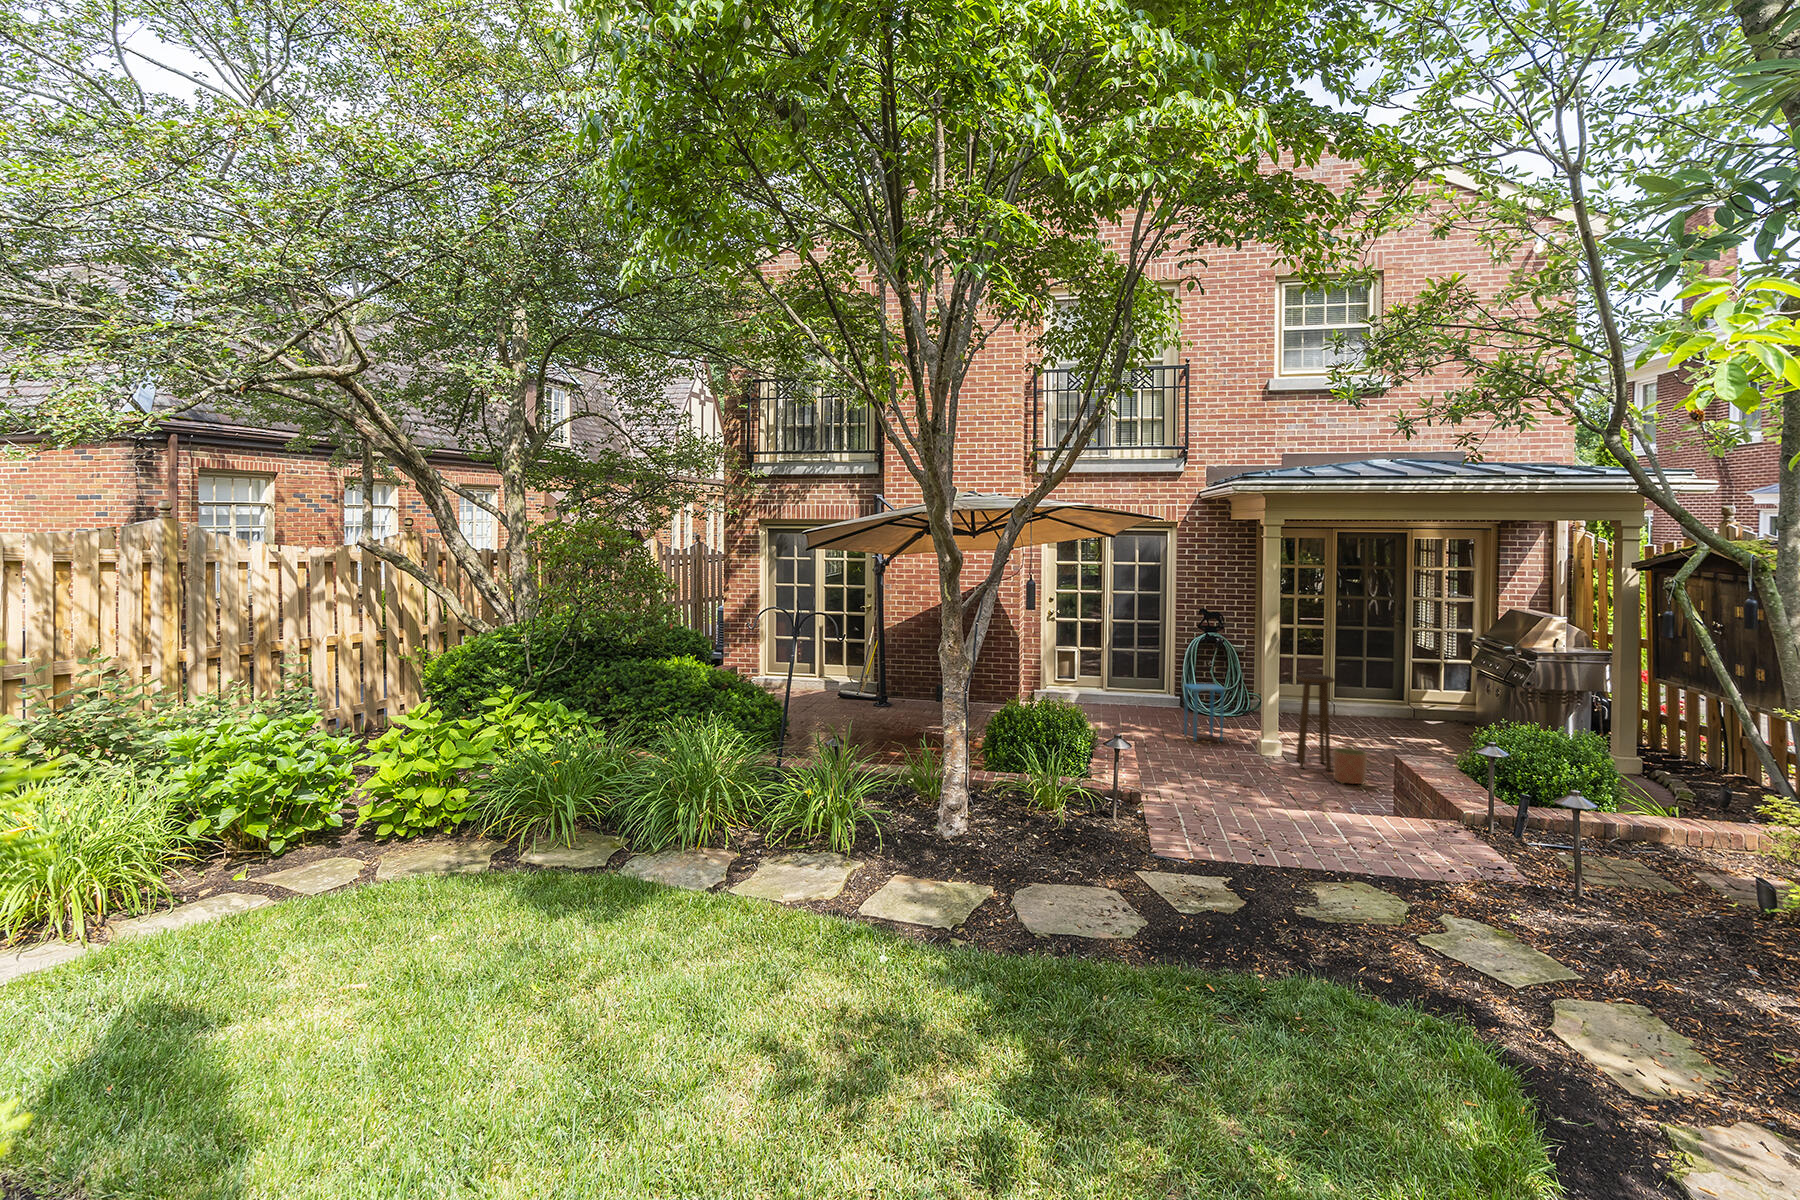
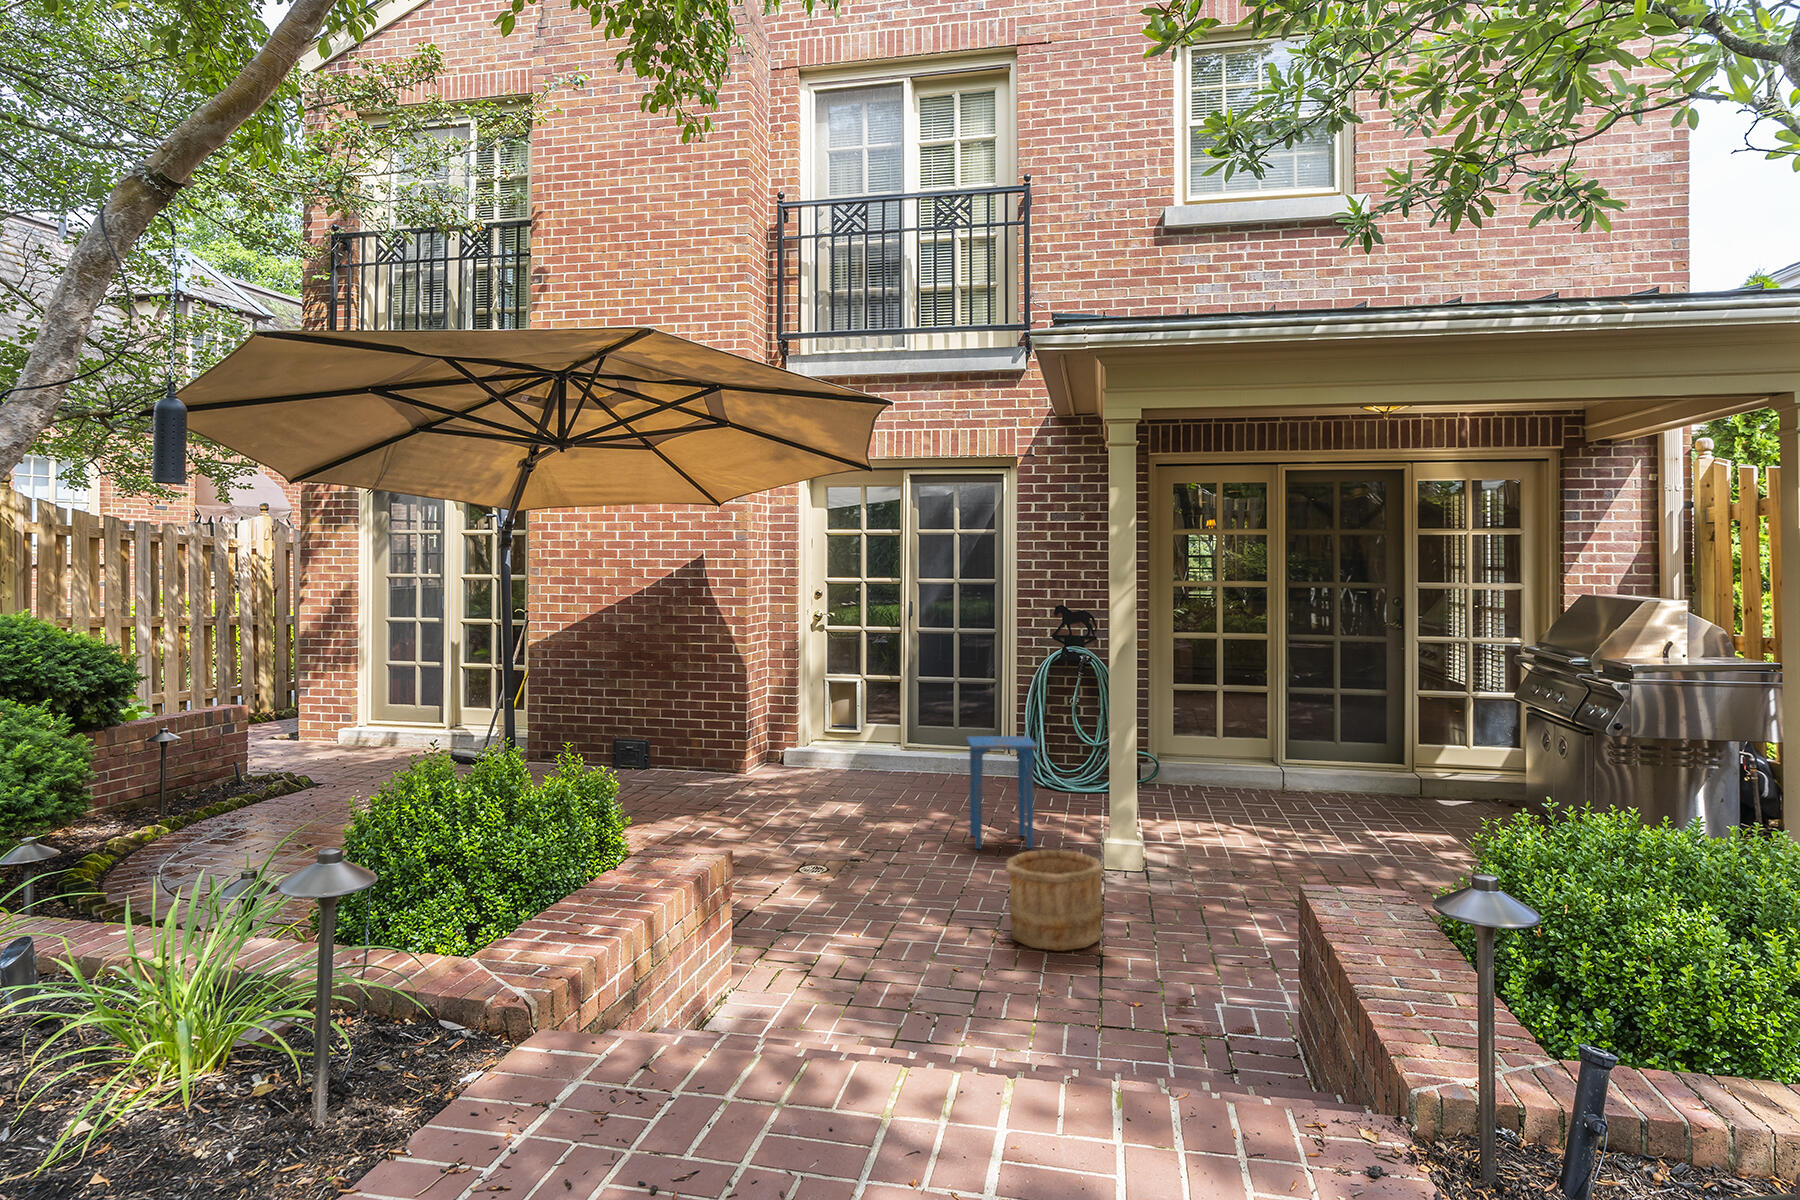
stool: present [1296,674,1335,771] -> none [1129,713,1205,922]
wooden bucket: none [1246,737,1296,780] -> present [1006,850,1104,951]
planter: present [1333,748,1367,785] -> none [1183,876,1253,963]

